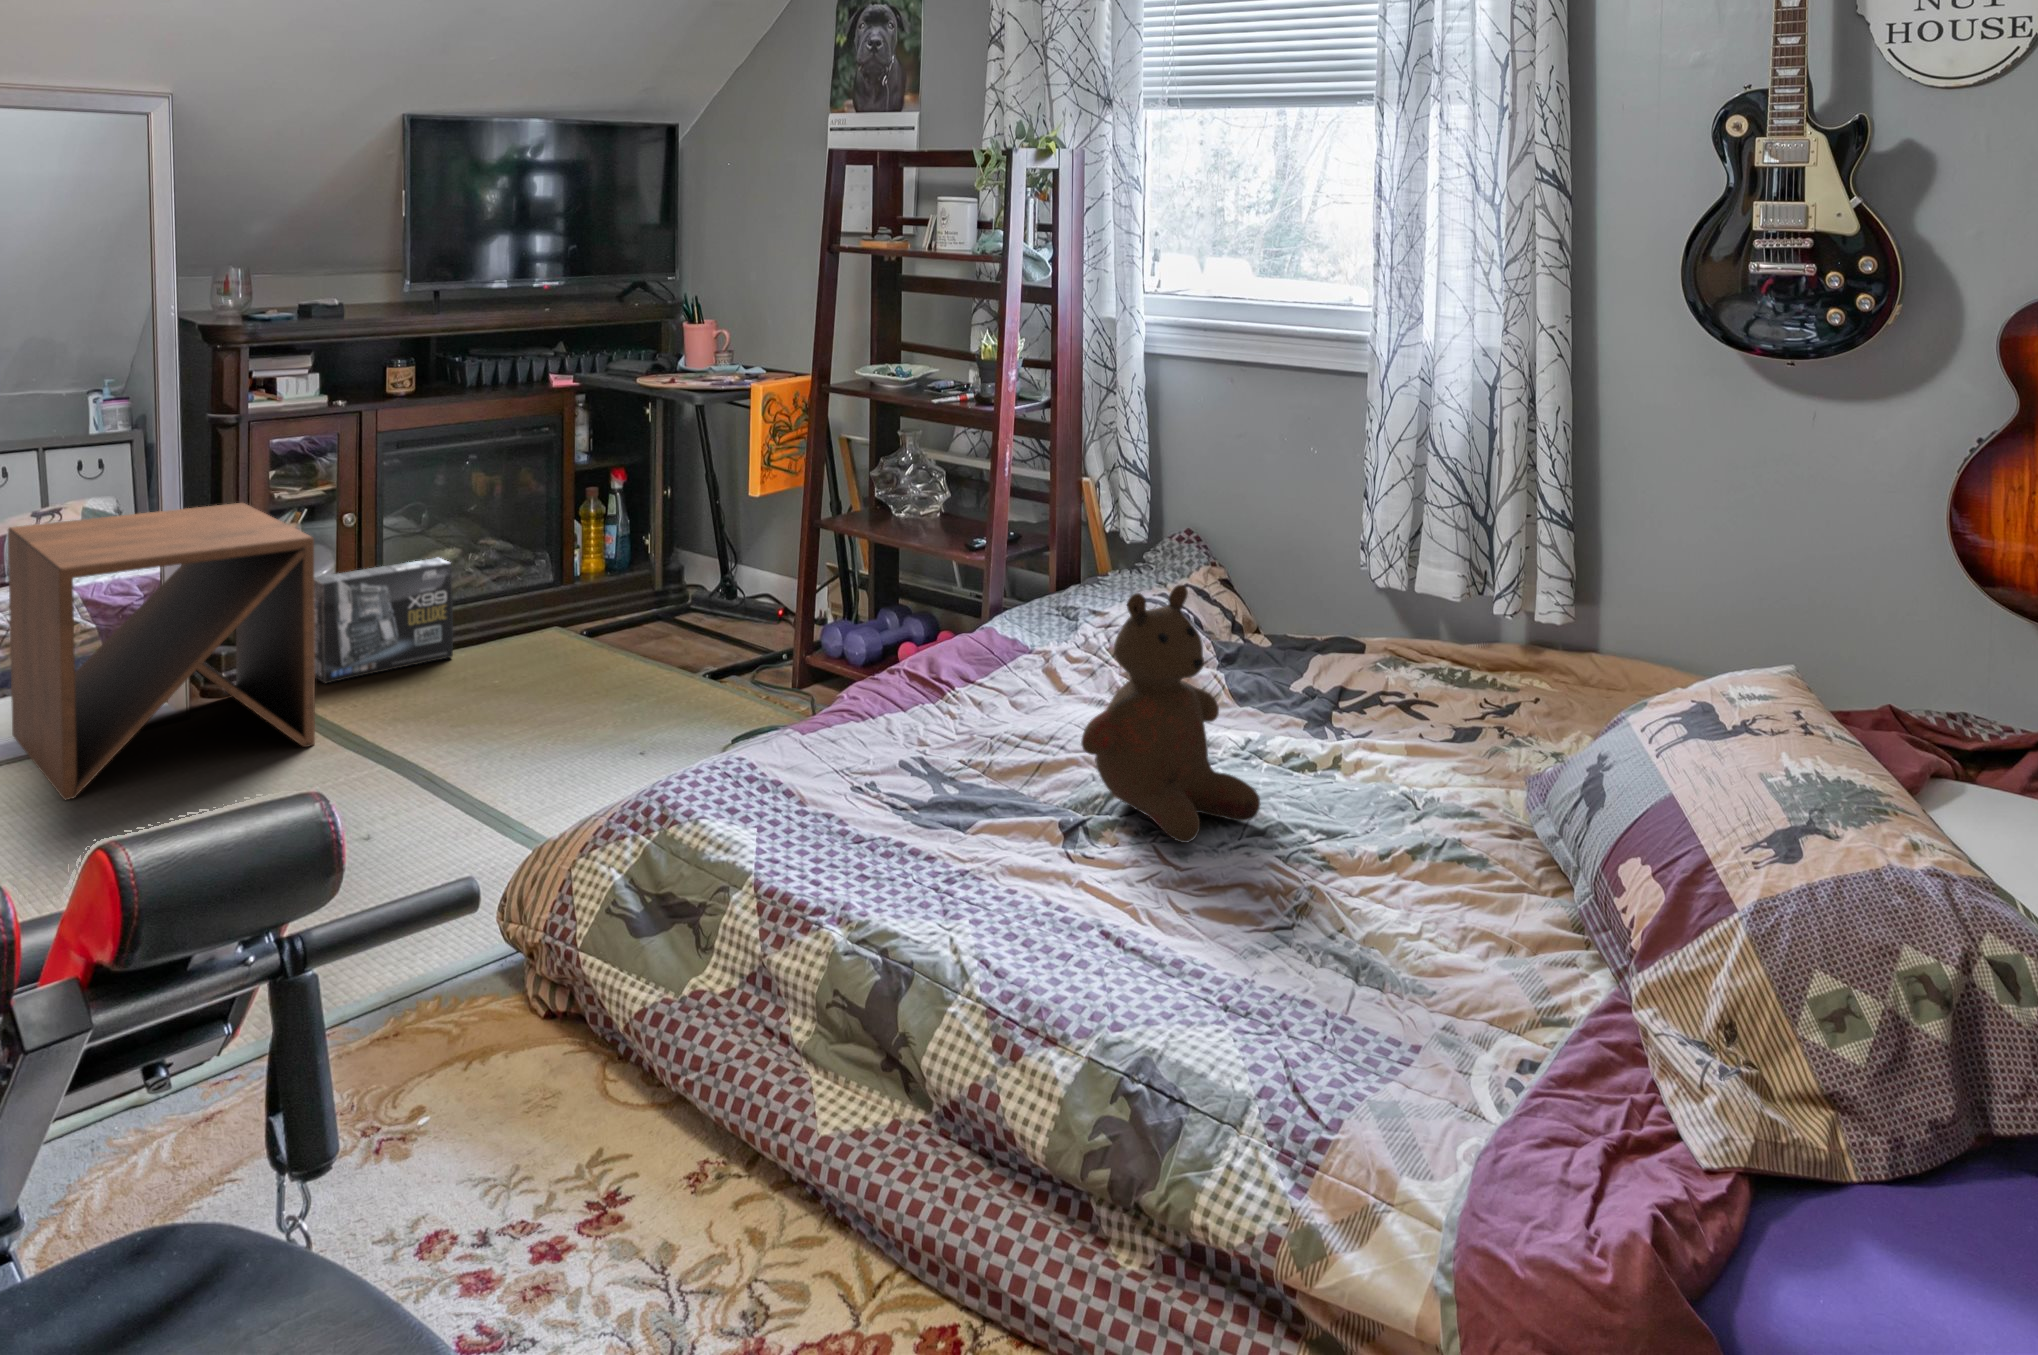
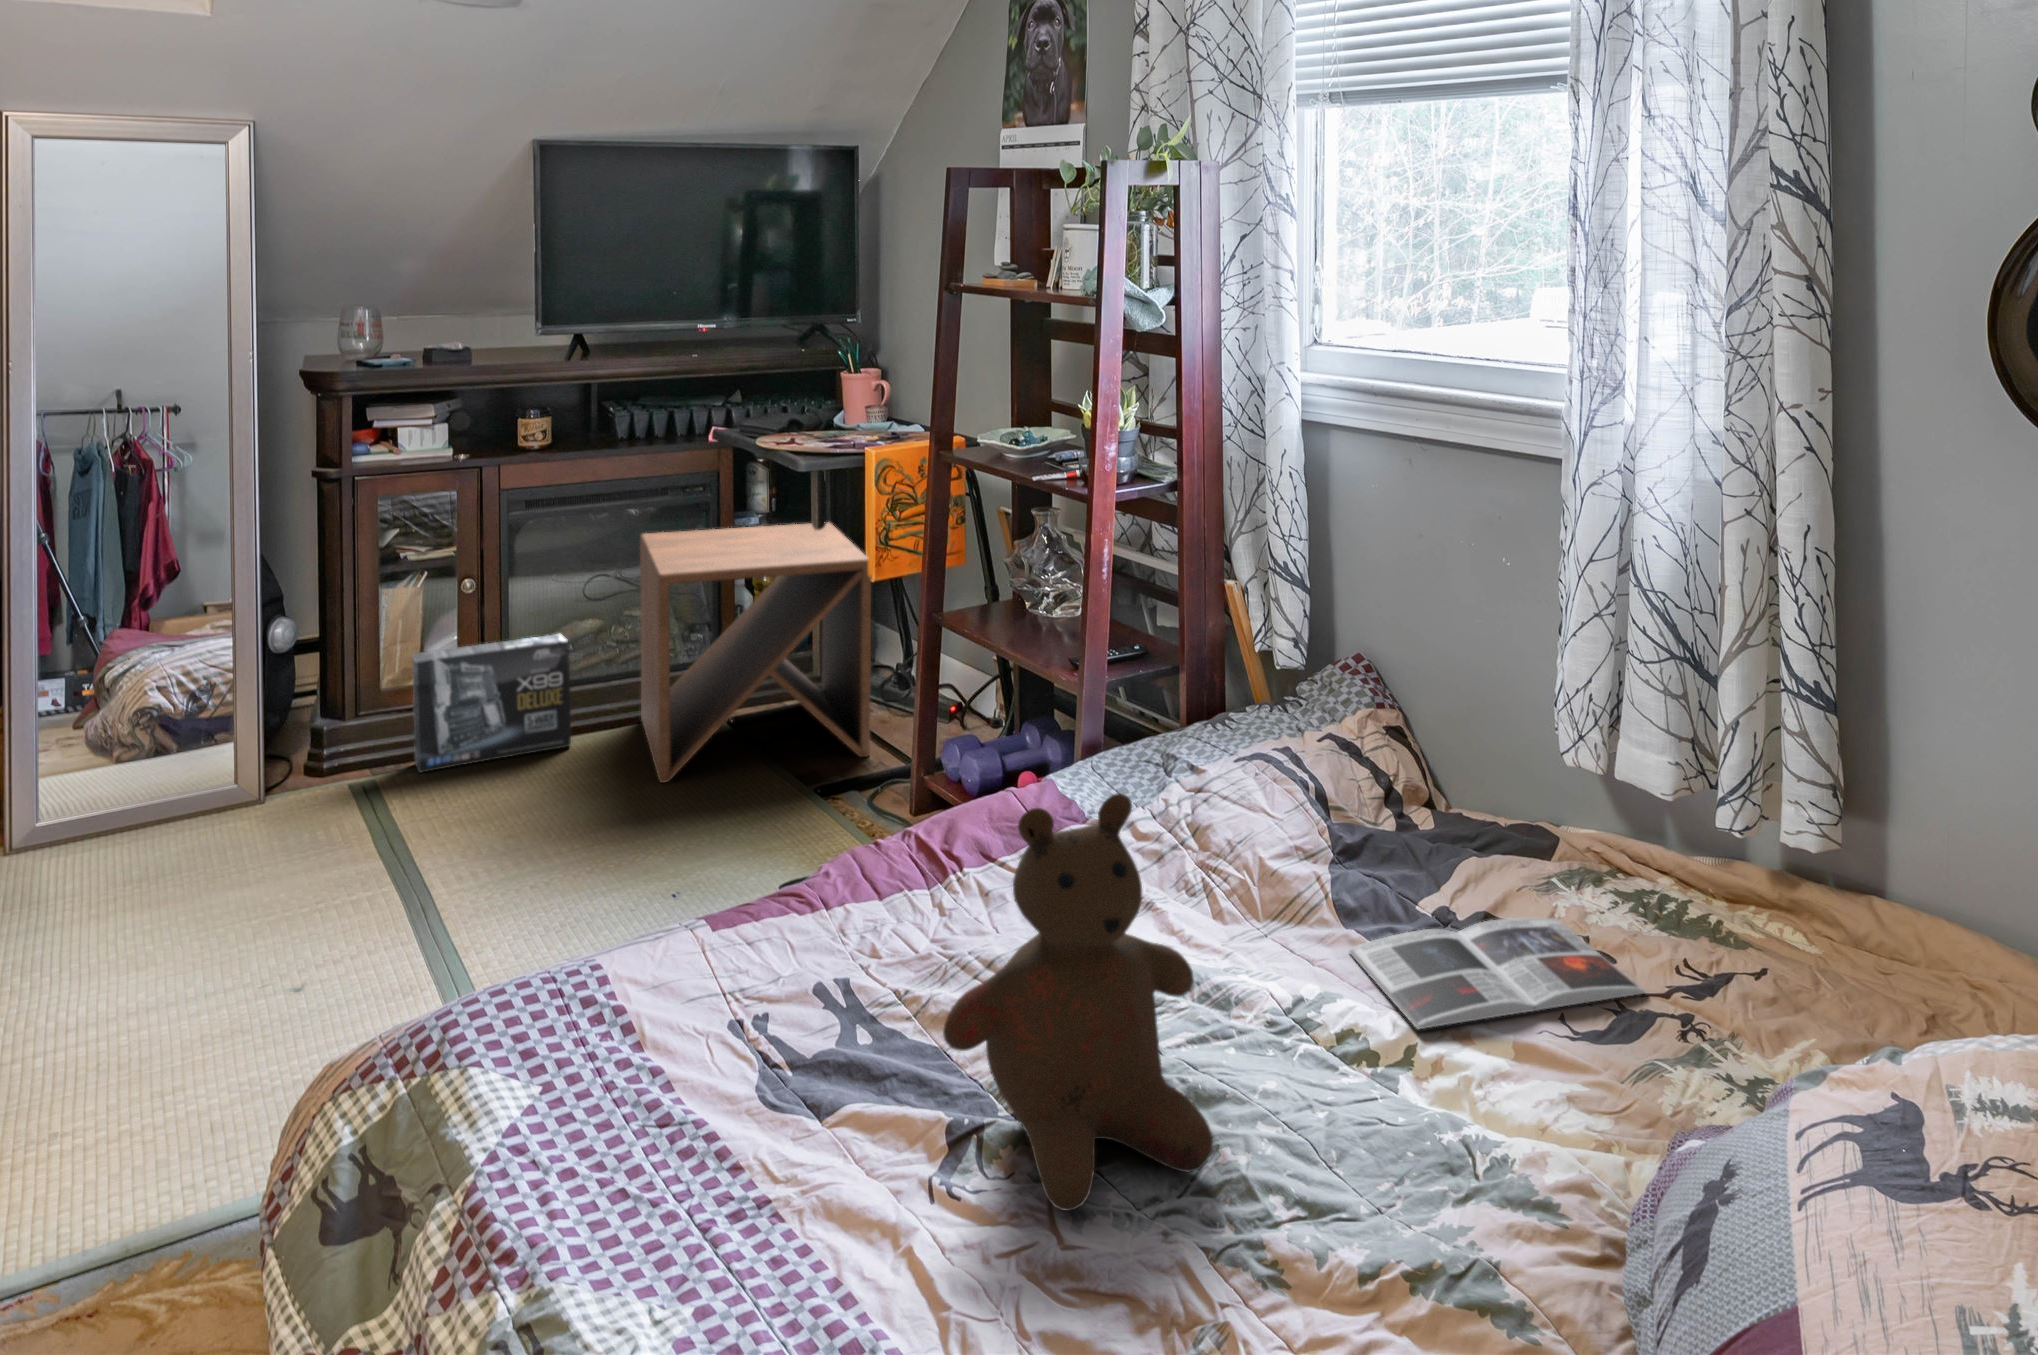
side table: present [8,503,315,800] -> present [640,522,871,783]
magazine: none [1270,685,1470,746] -> present [1349,918,1646,1029]

